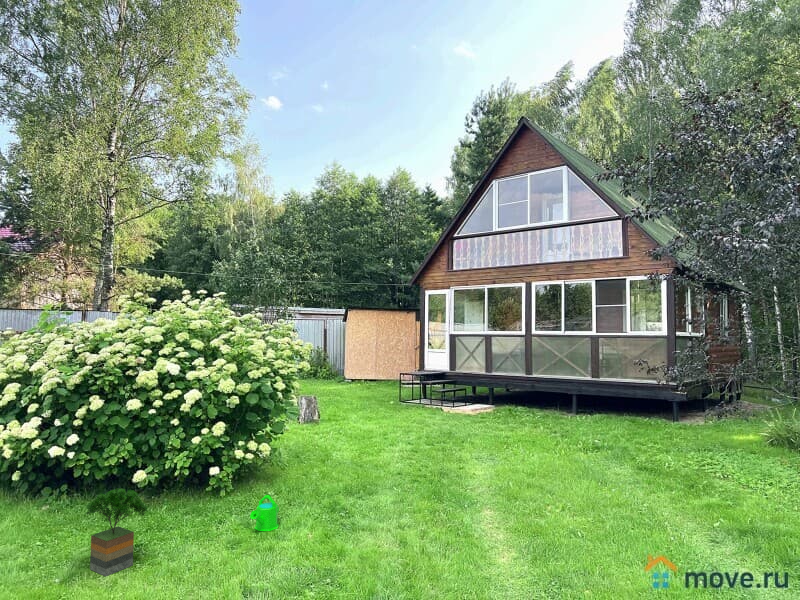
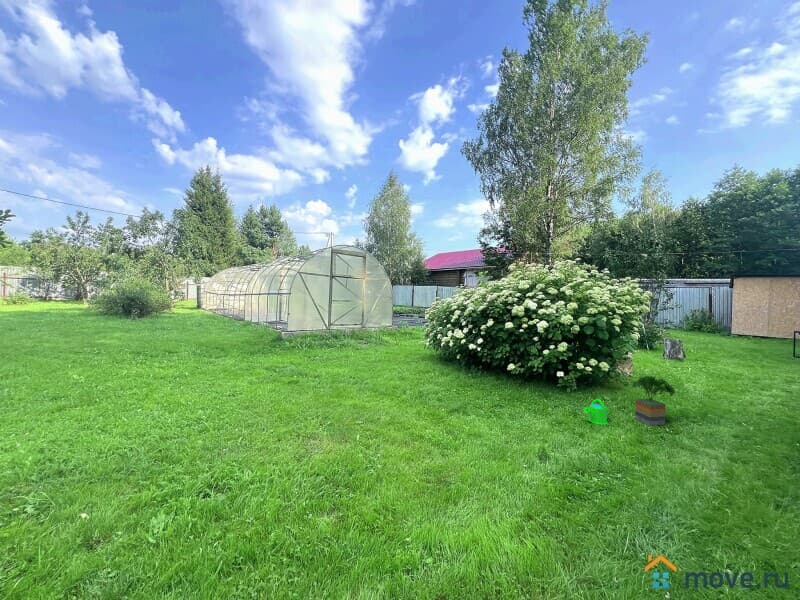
potted tree: present [85,489,147,576] -> present [632,376,675,426]

